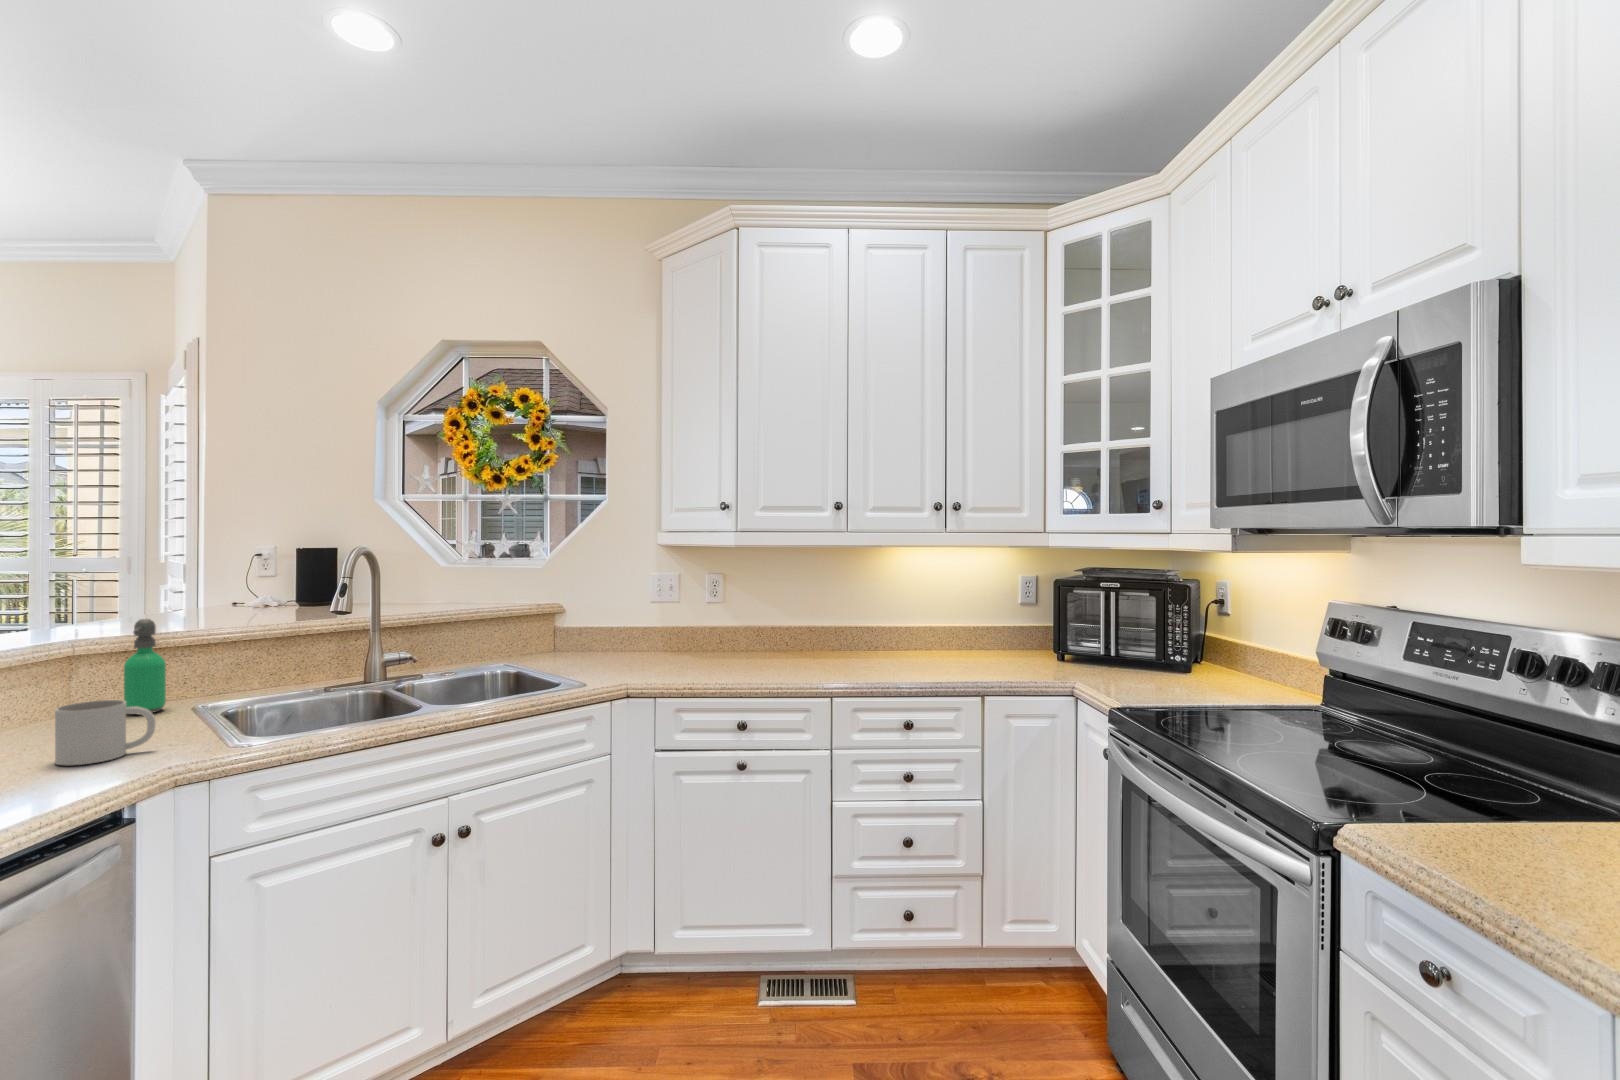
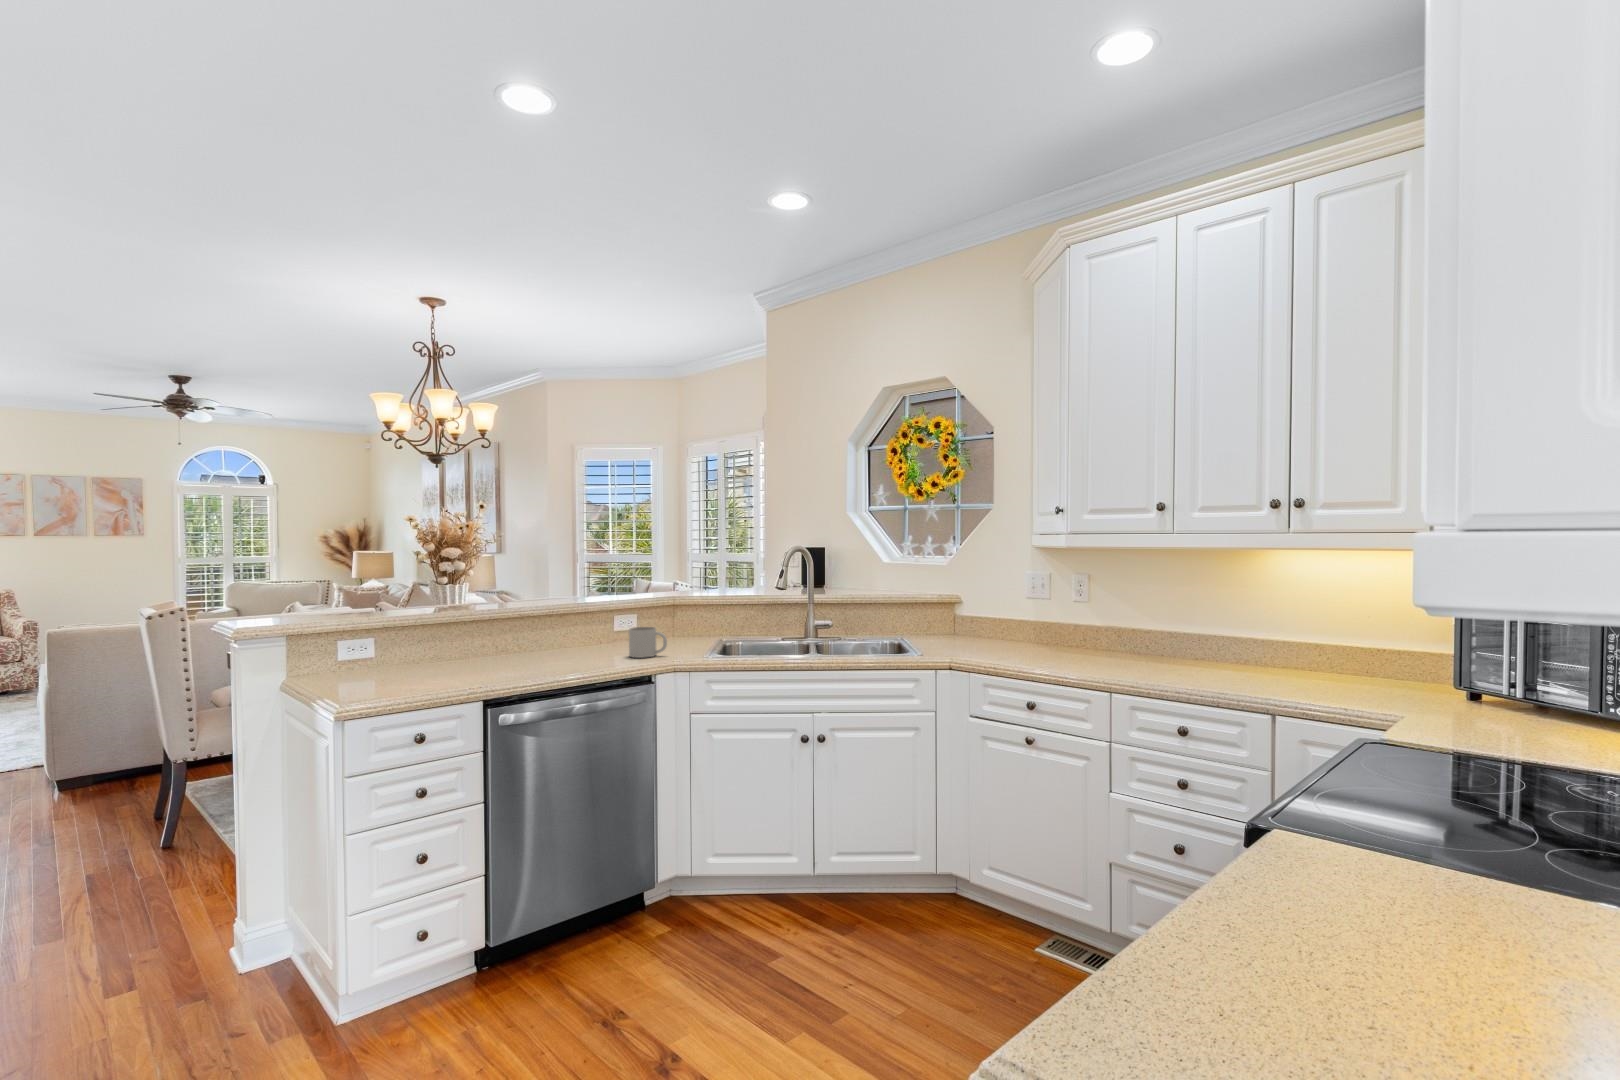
soap dispenser: present [124,619,166,713] -> none [682,586,700,639]

